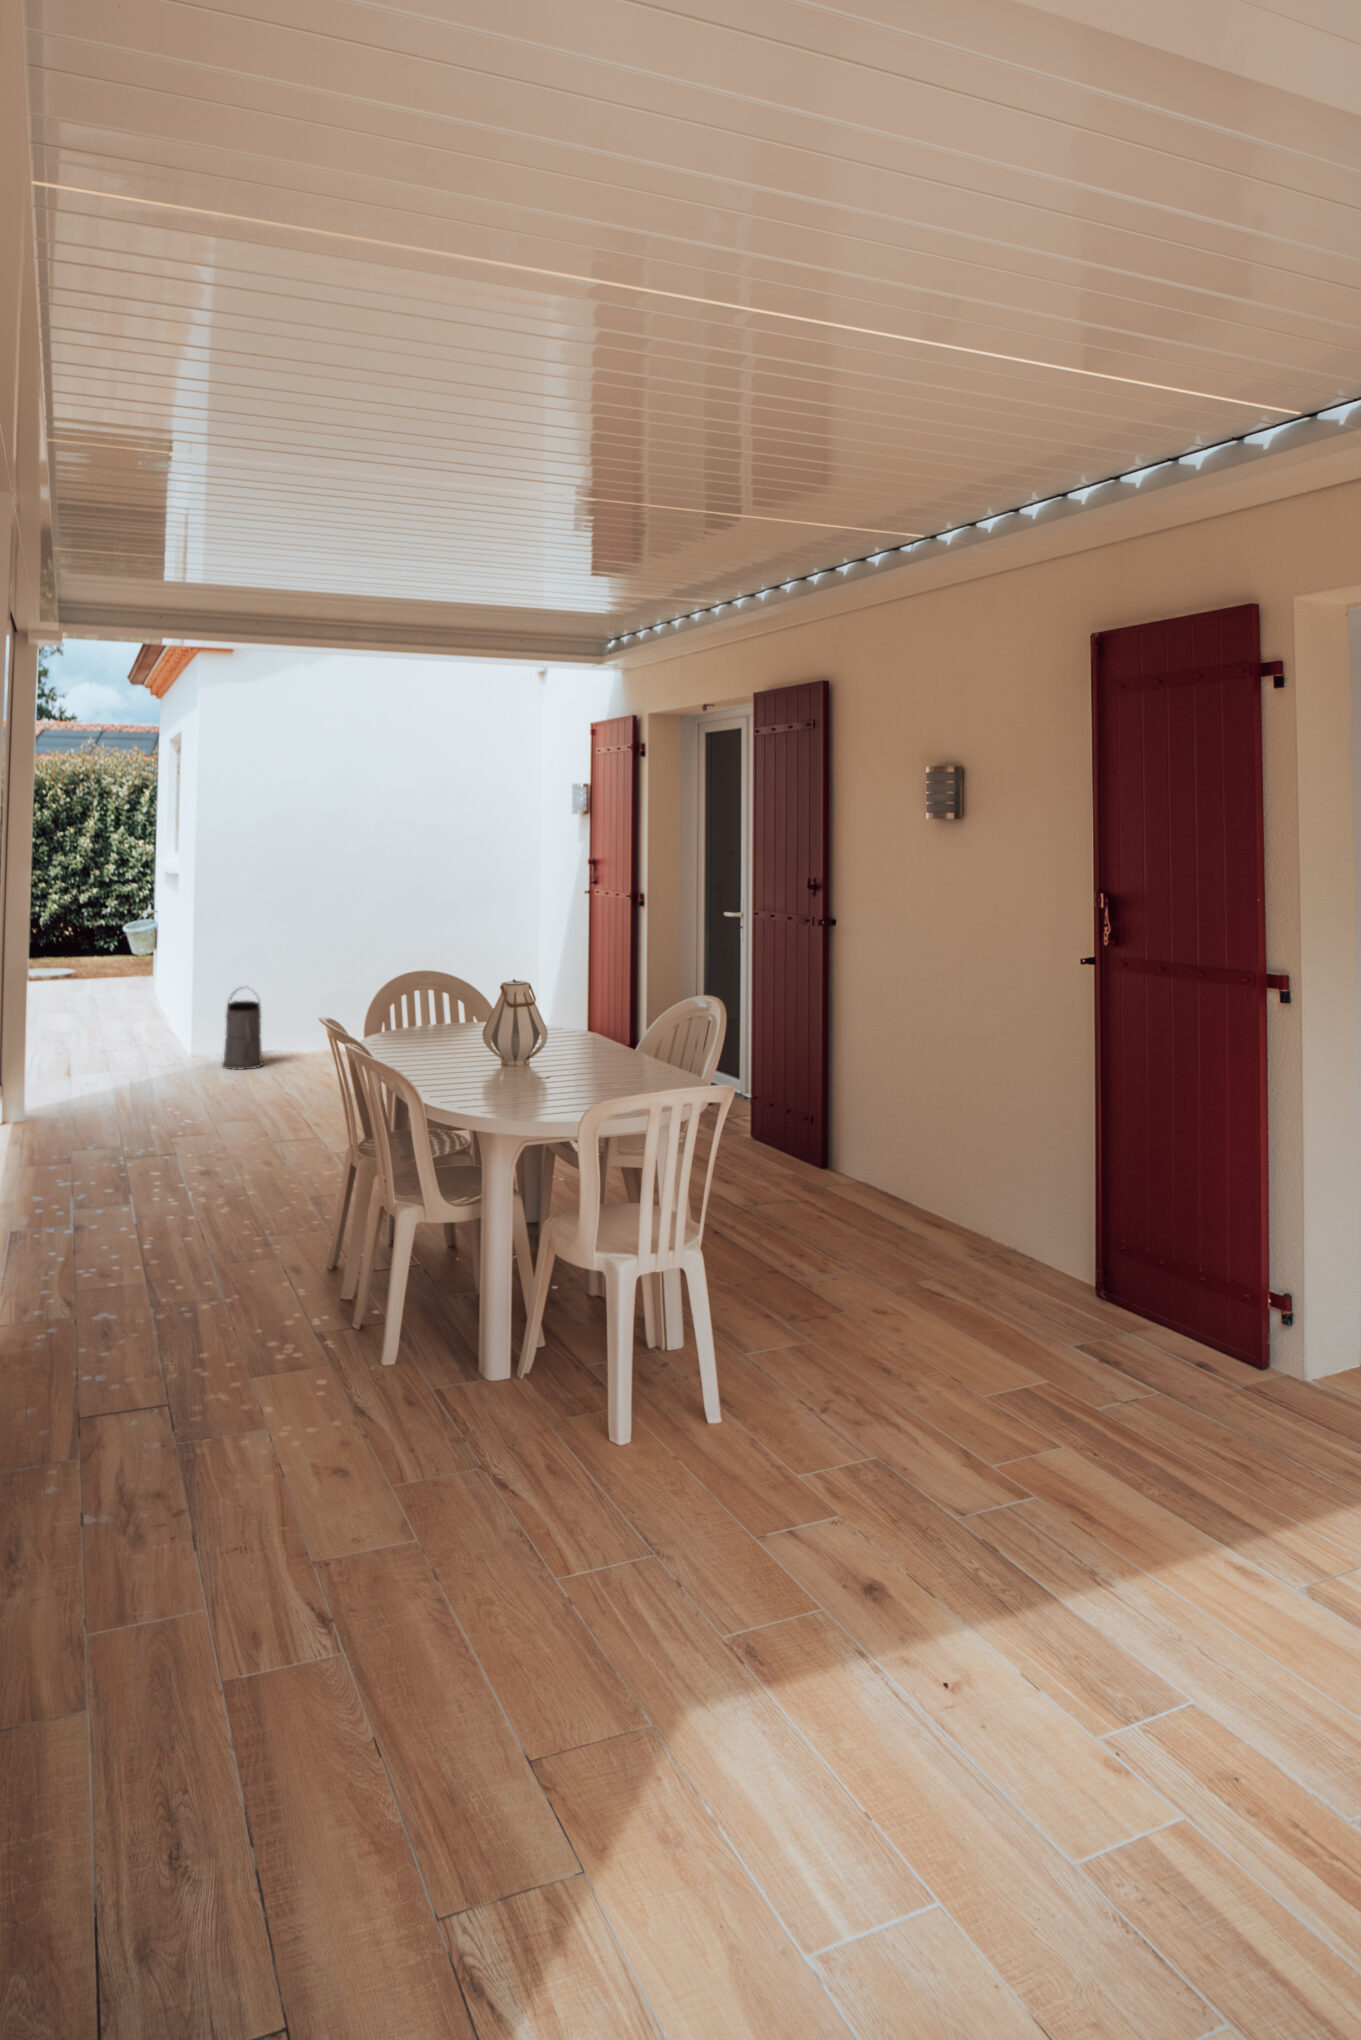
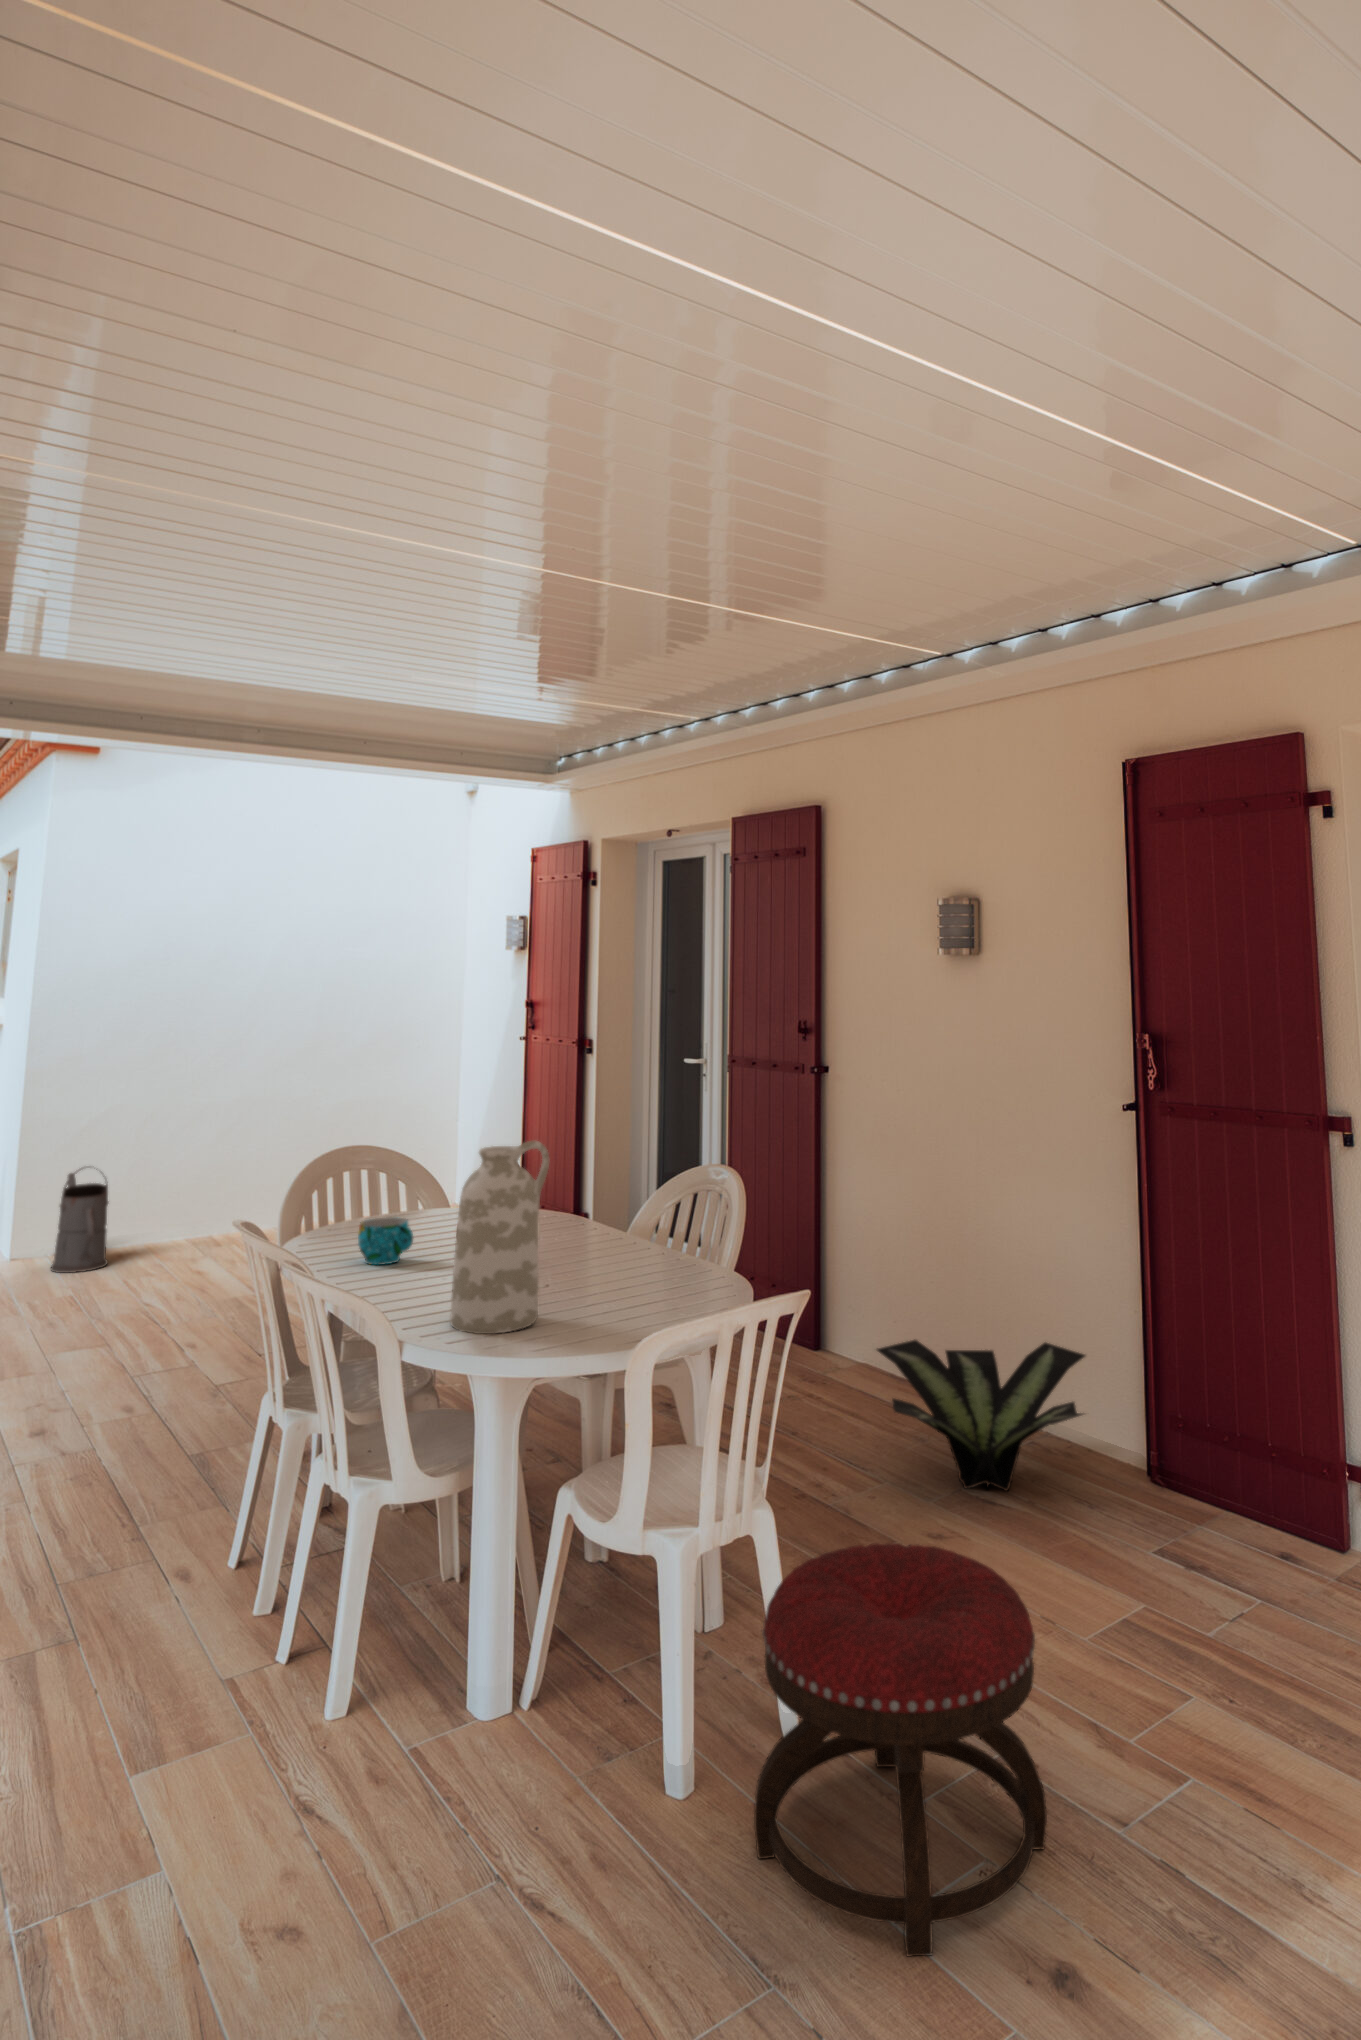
vase: none [463,964,535,1106] -> present [450,1141,549,1334]
cup: none [412,1024,452,1059] -> present [358,1217,413,1265]
potted plant: none [851,1160,1050,1290] -> present [877,1340,1085,1491]
ottoman: none [663,1281,889,1551] -> present [754,1543,1047,1956]

